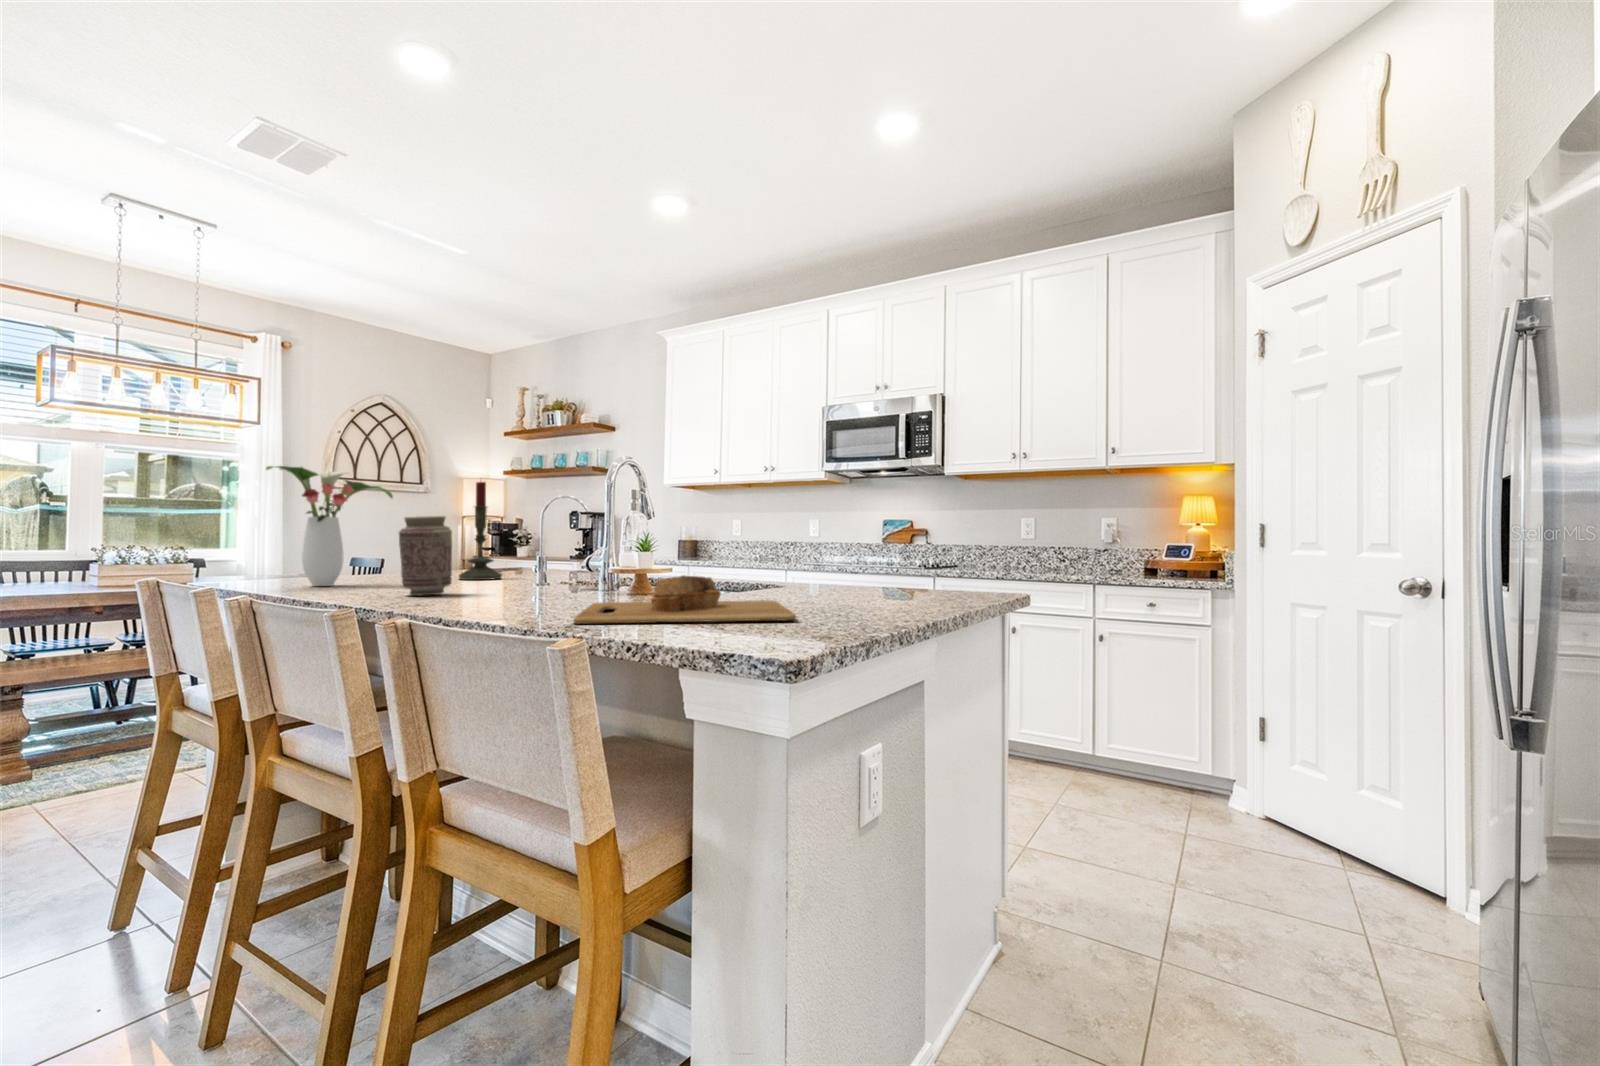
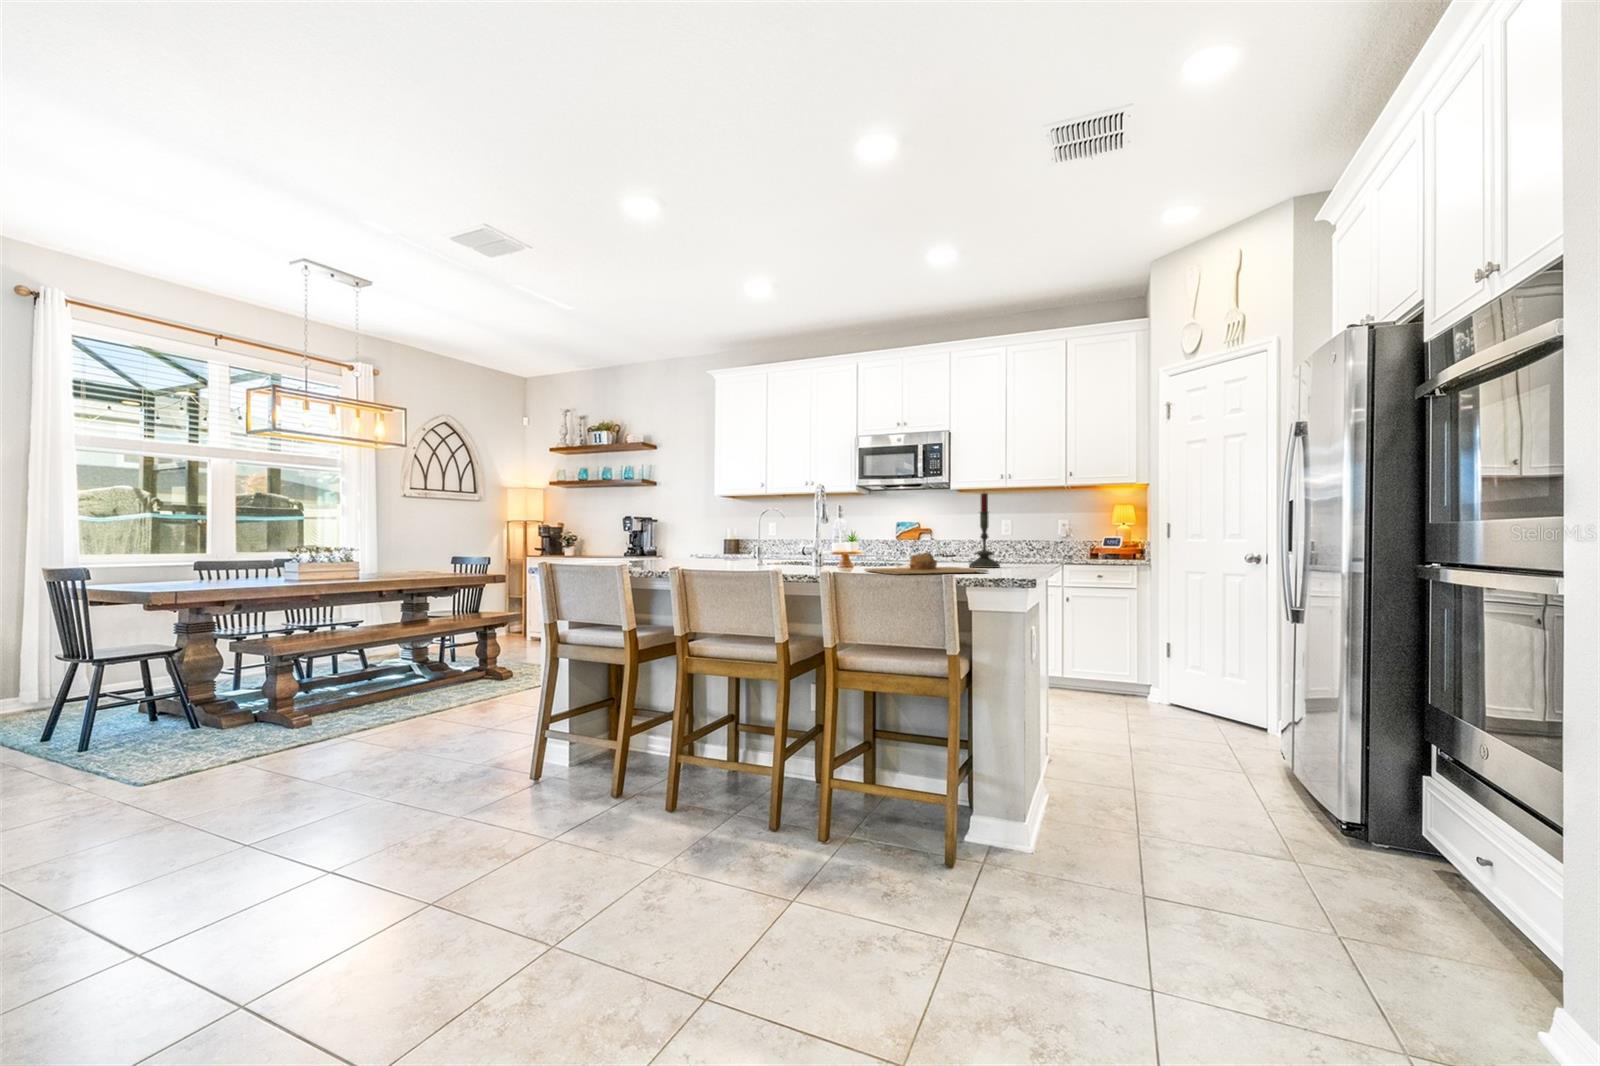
flower arrangement: present [266,466,393,586] -> none [606,491,677,568]
candle: present [459,482,502,580] -> present [969,493,1000,568]
vase: present [399,516,452,596] -> none [720,523,748,569]

